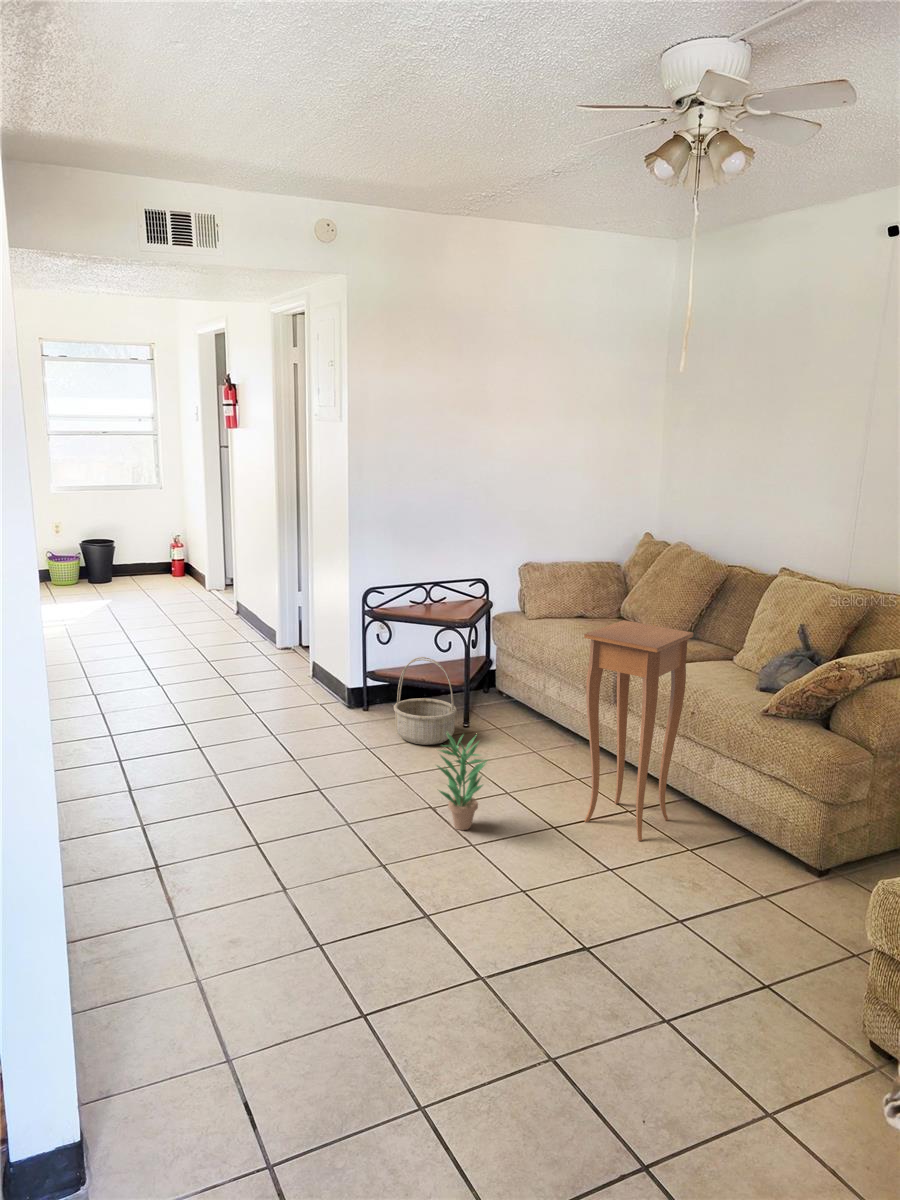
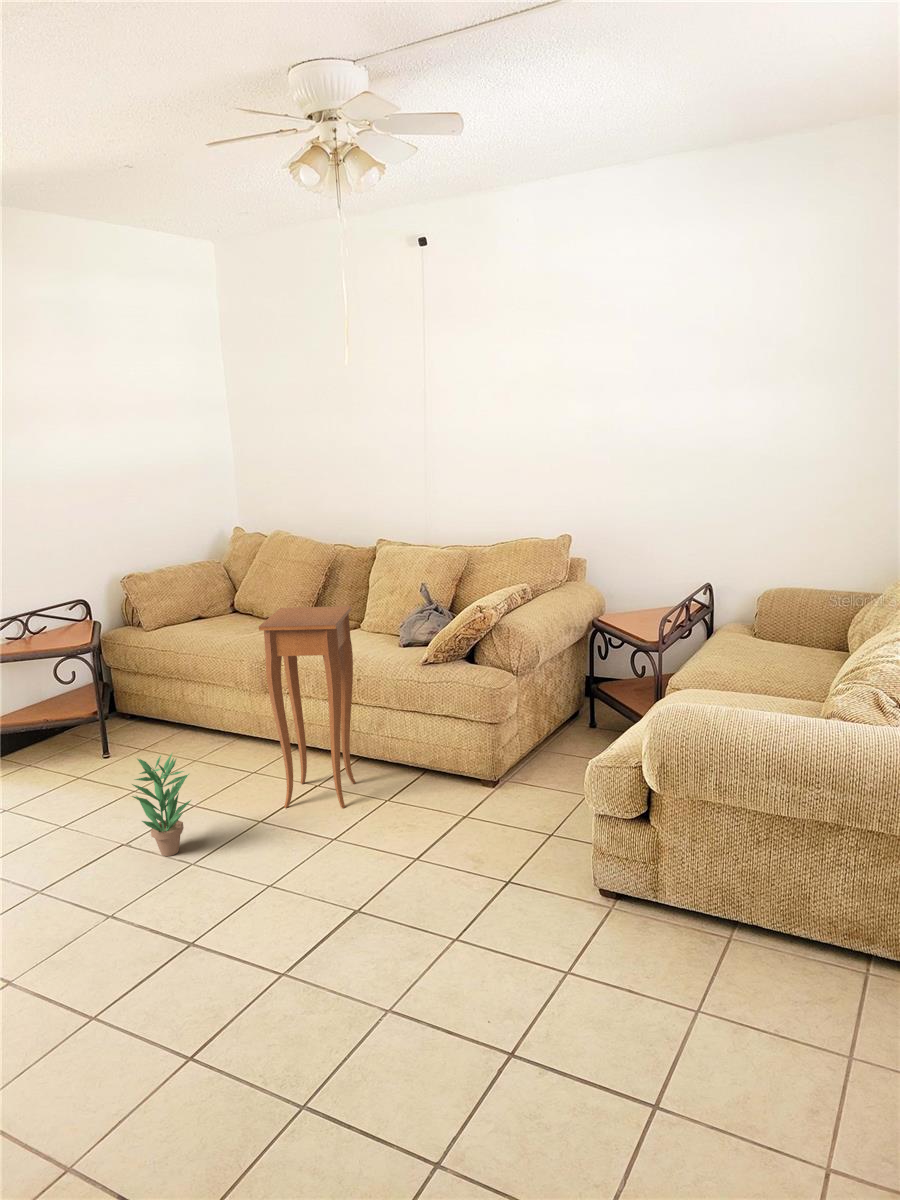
basket: present [394,657,457,745] -> none [23,693,101,791]

